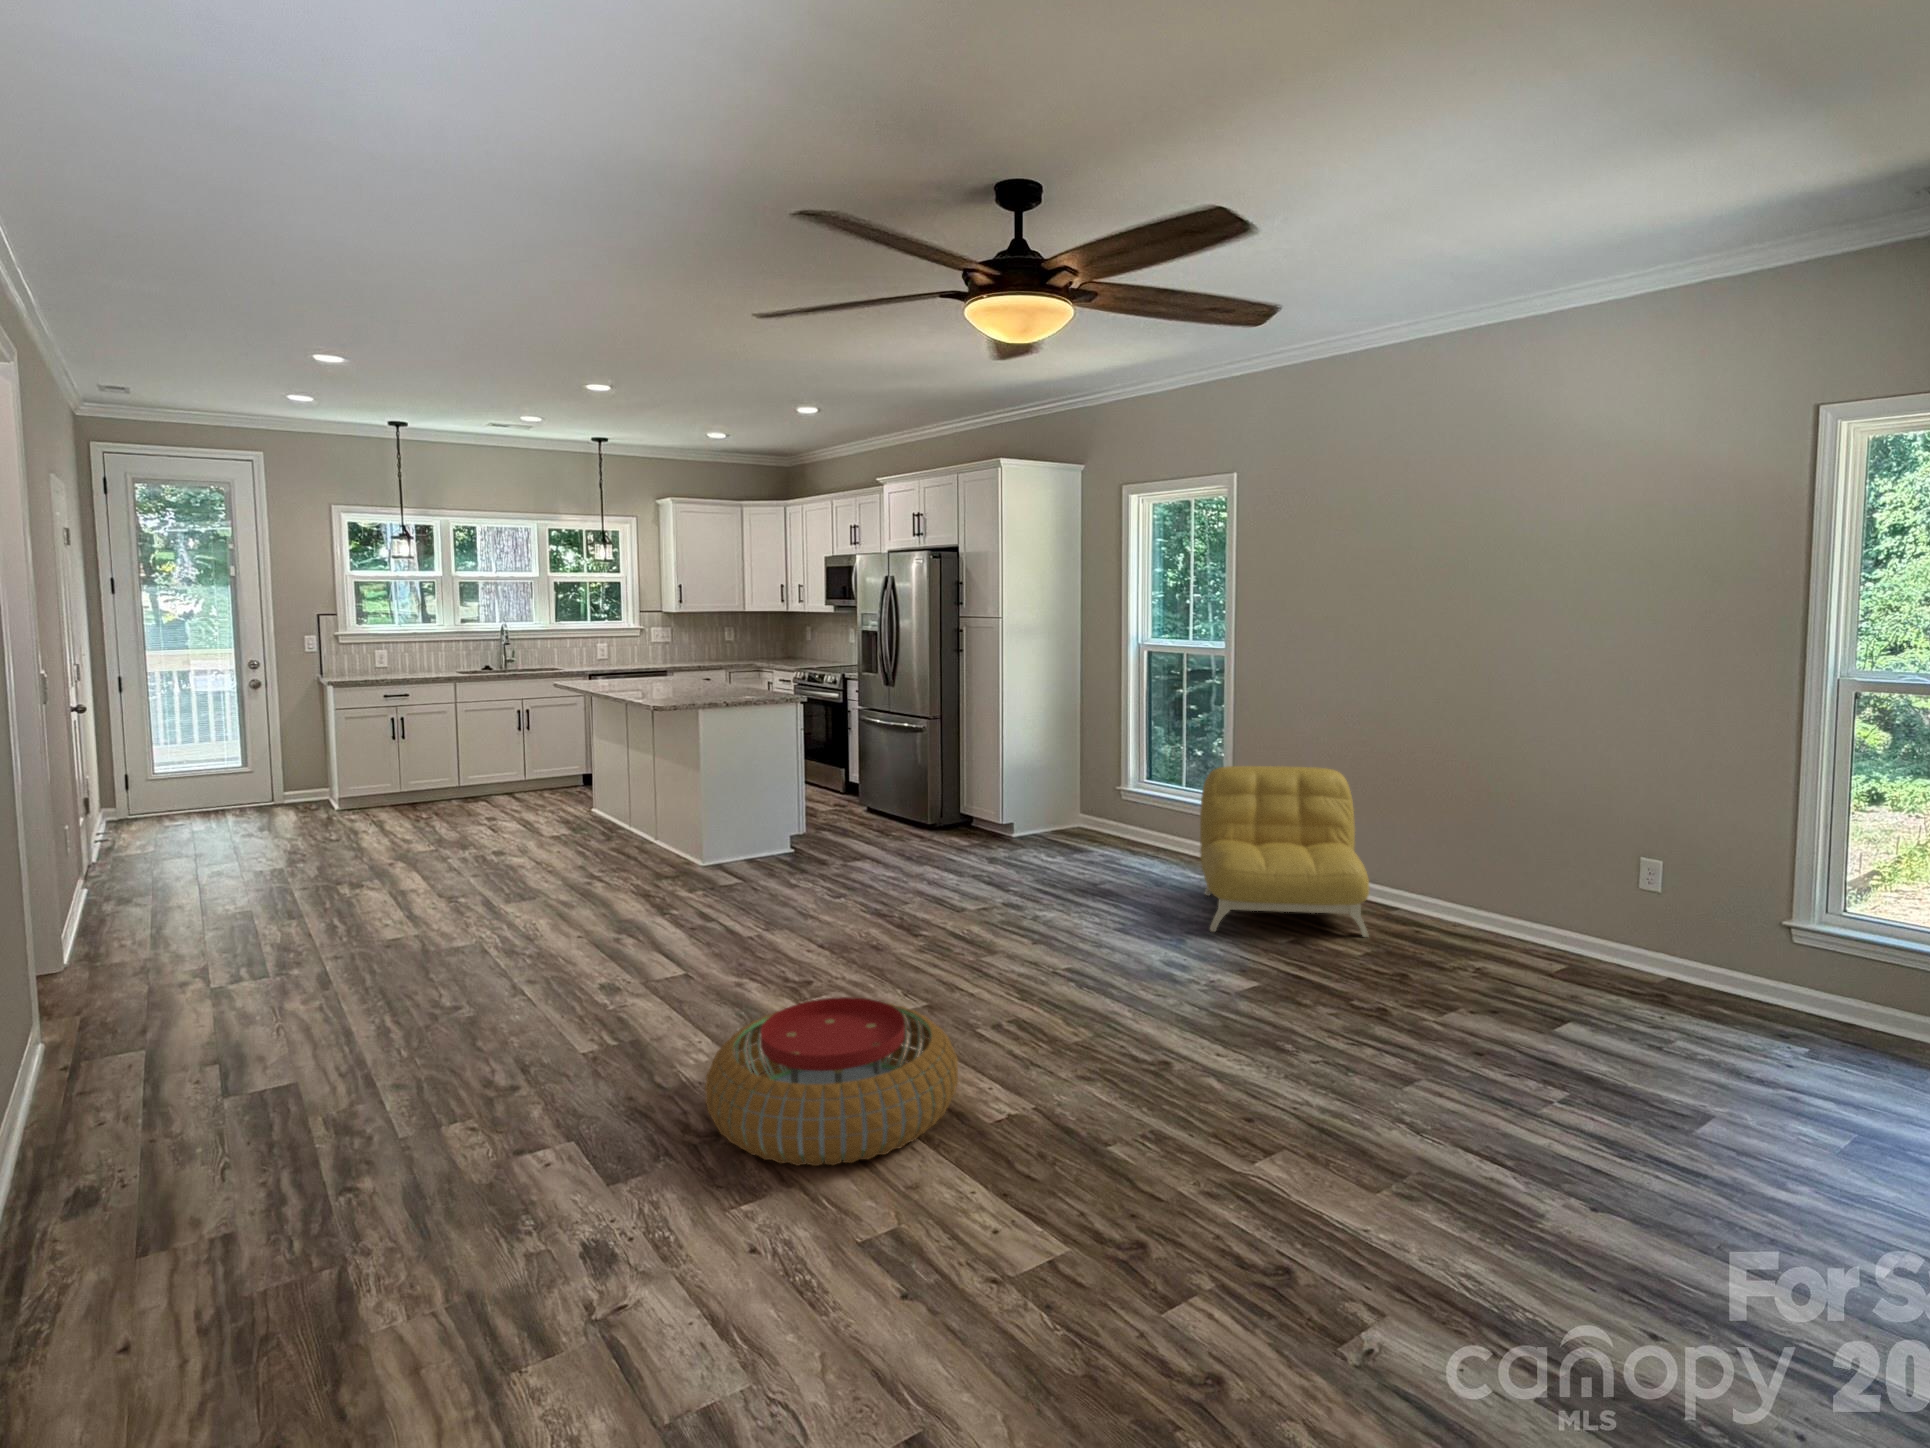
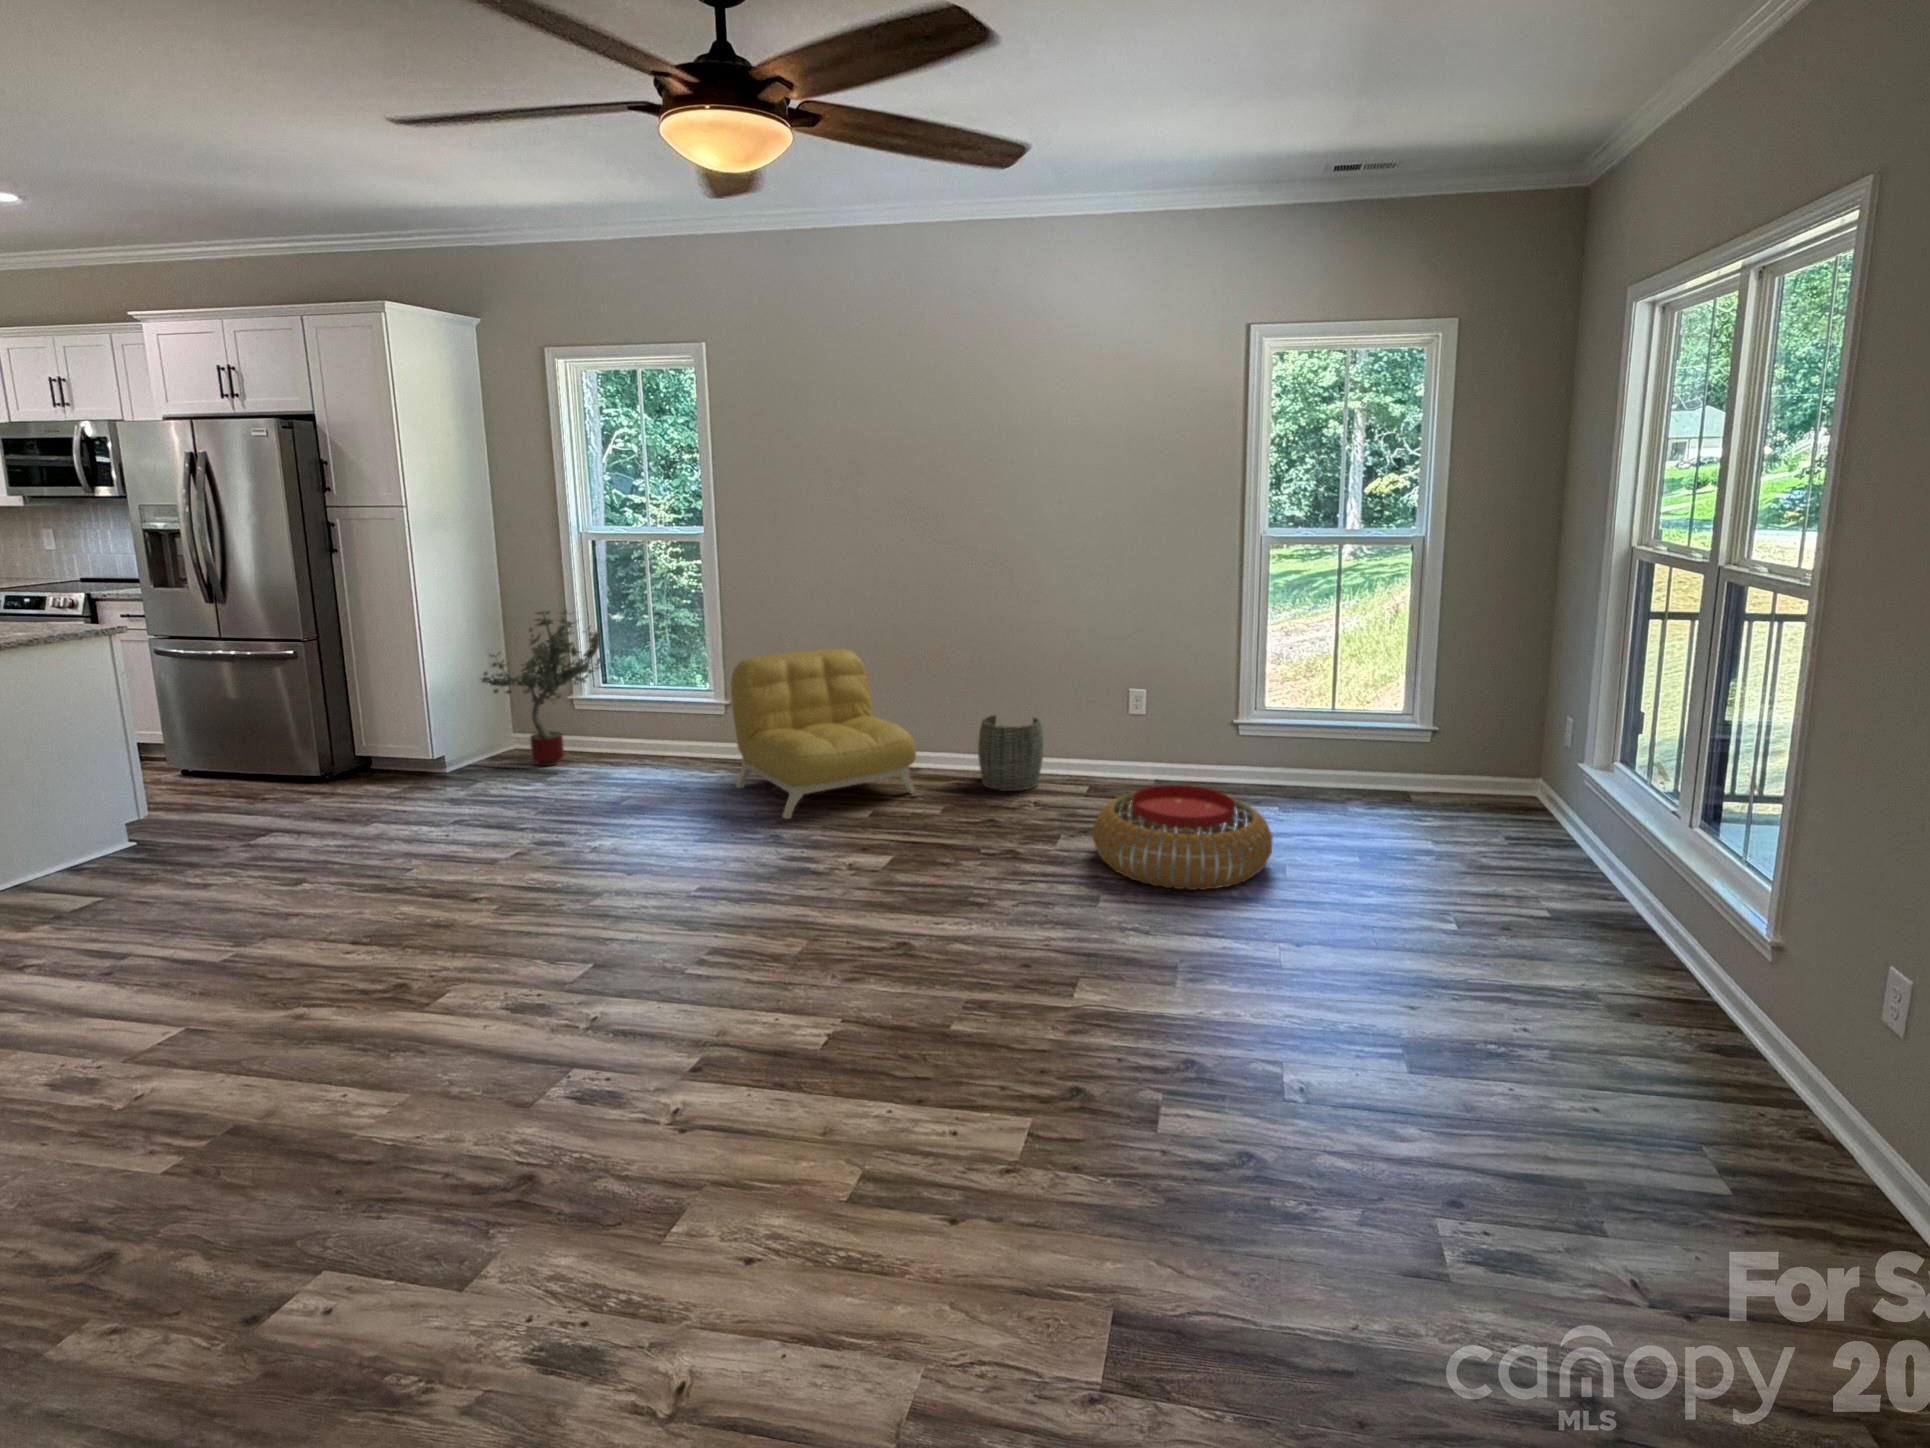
potted tree: none [1045,707,1137,846] -> present [481,609,601,766]
woven basket: none [1454,866,1541,963] -> present [978,715,1043,791]
pouf: present [705,997,958,1166] -> present [1093,785,1273,890]

